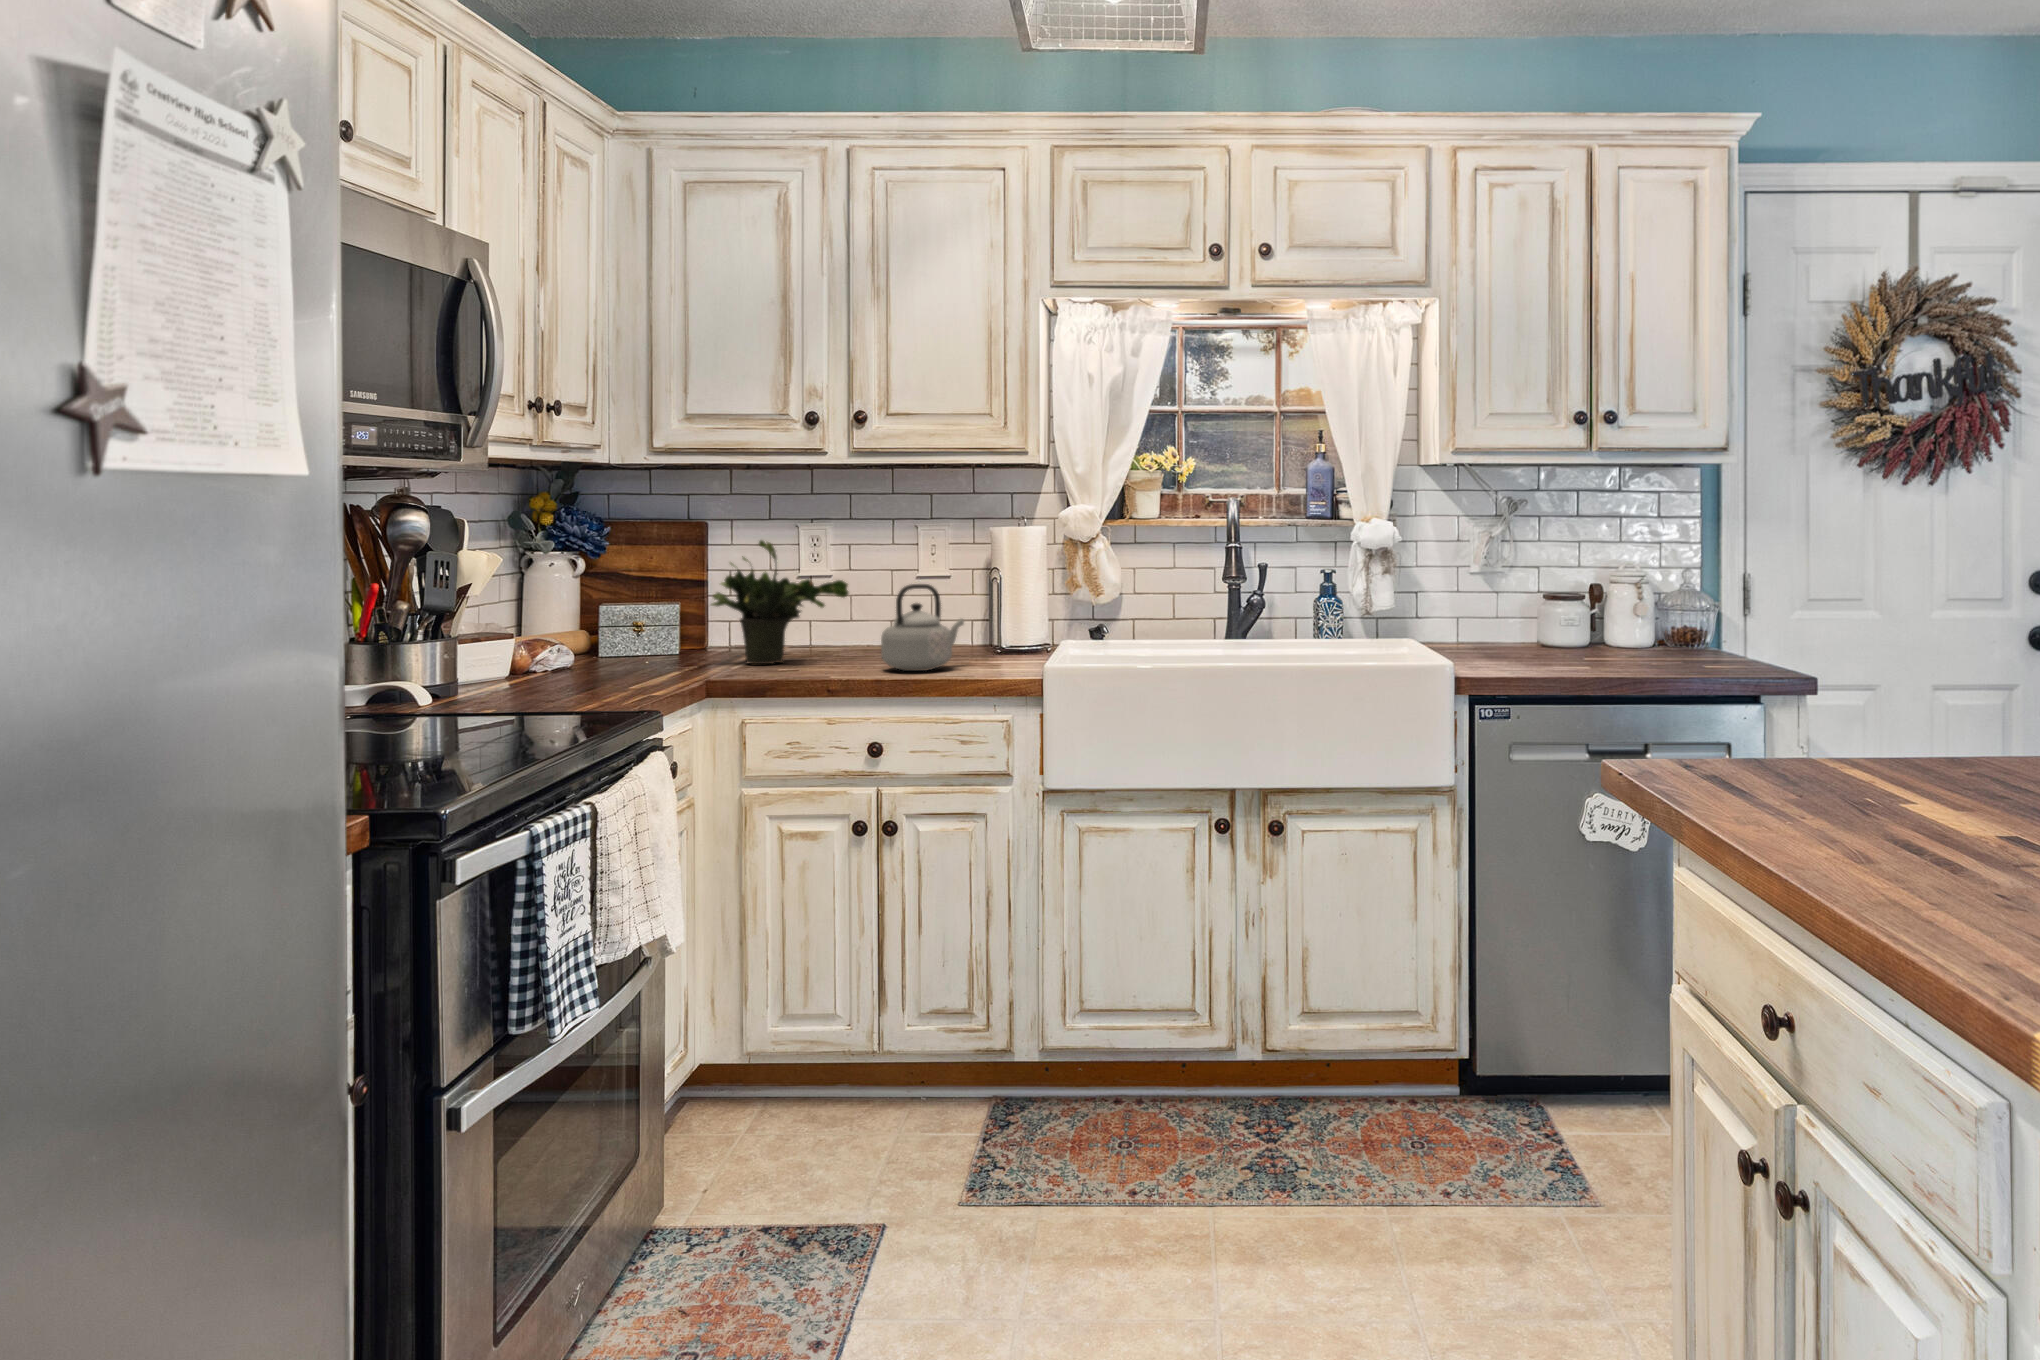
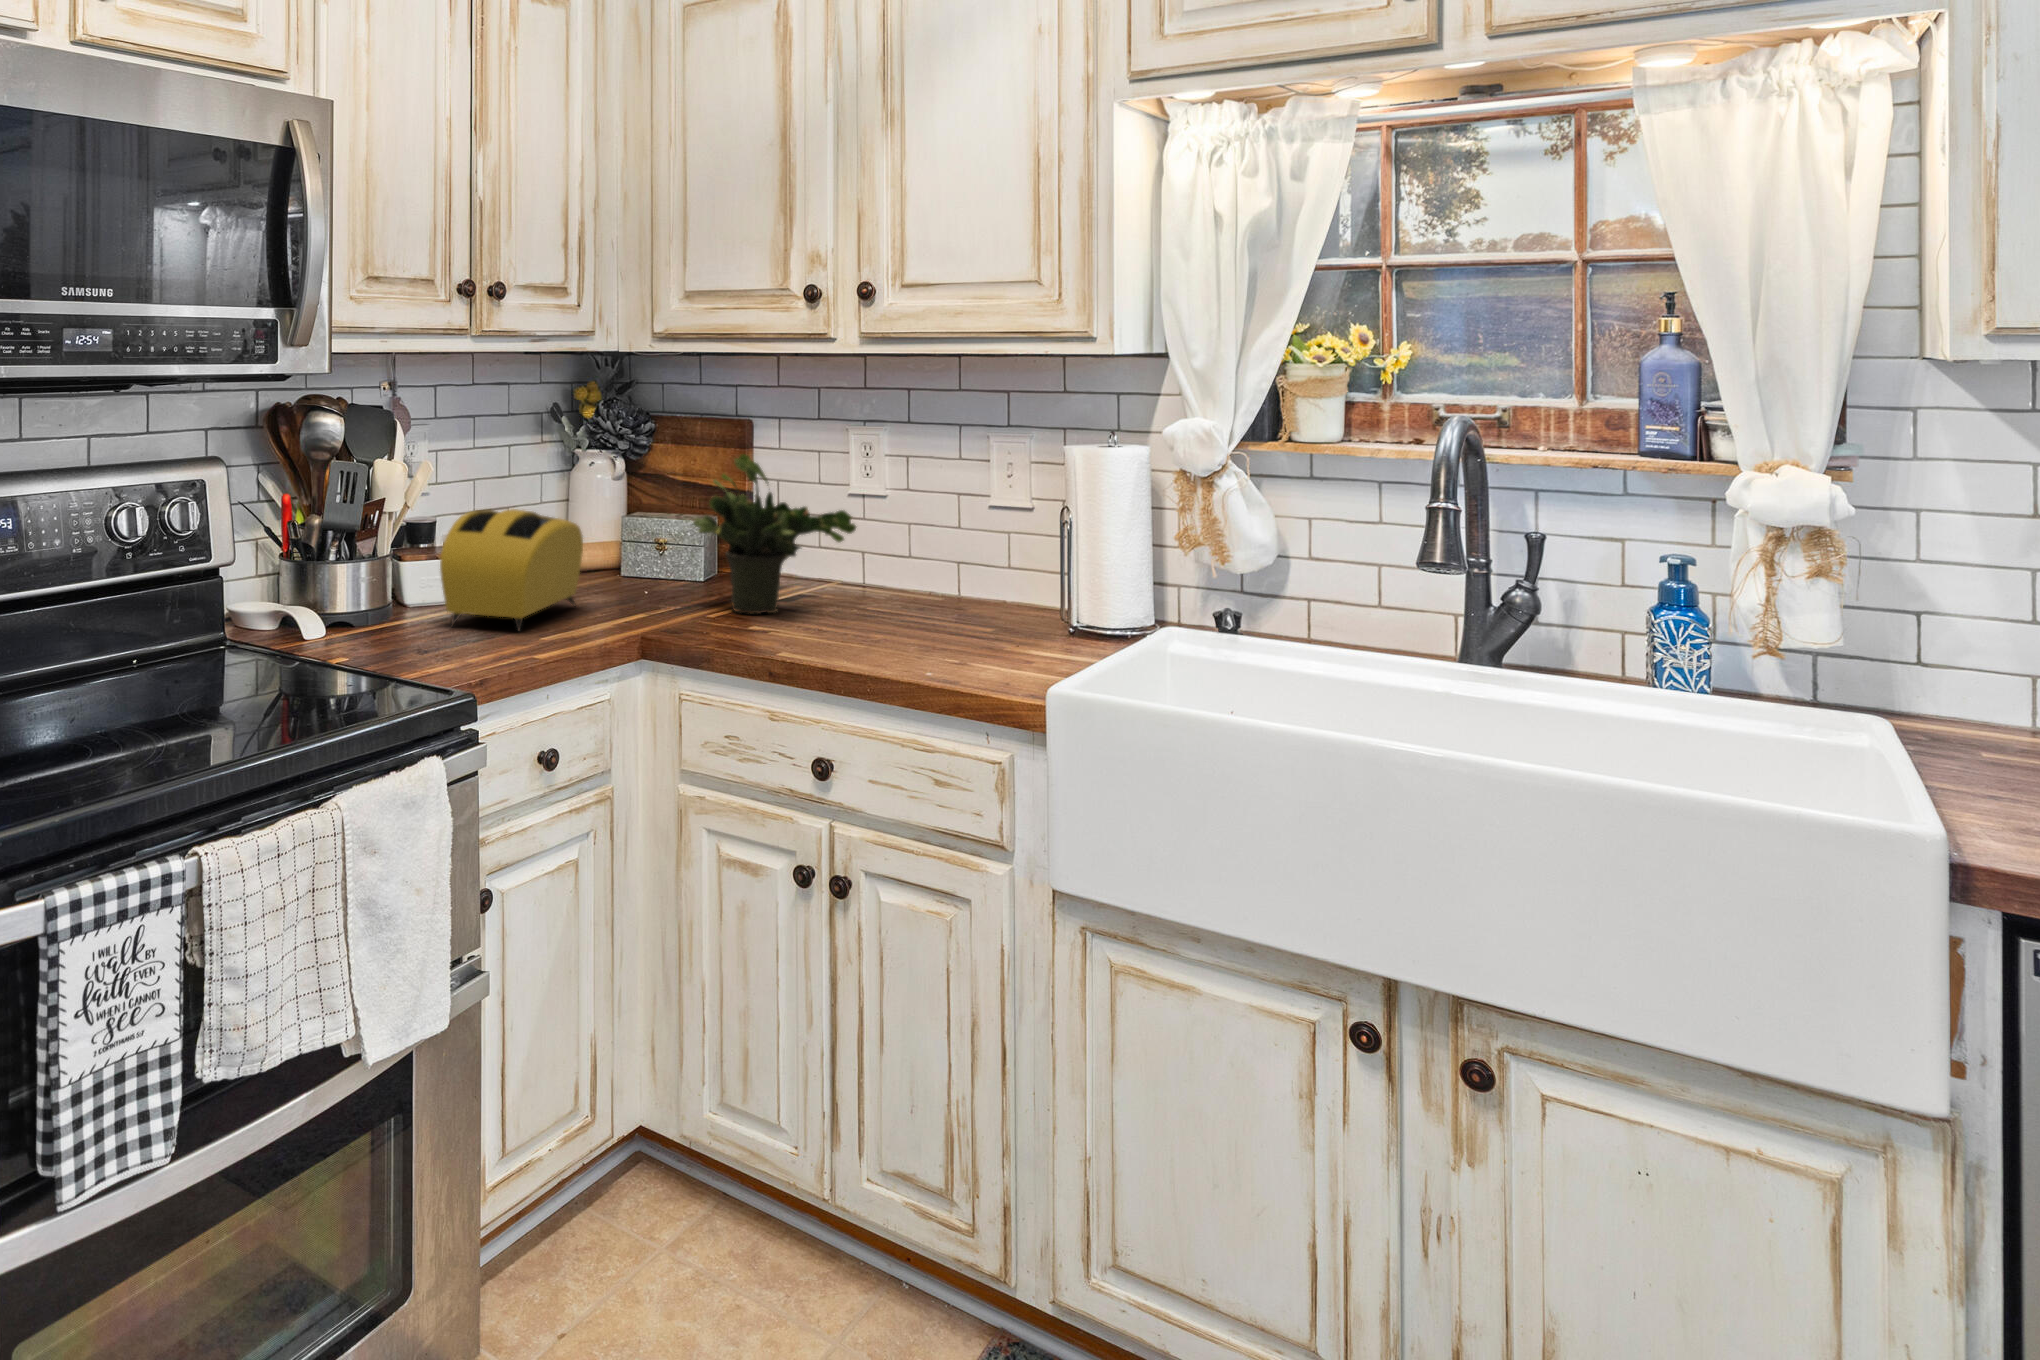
teapot: present [881,584,964,671] -> none [855,530,982,657]
toaster: none [520,591,623,689] -> present [440,509,583,631]

